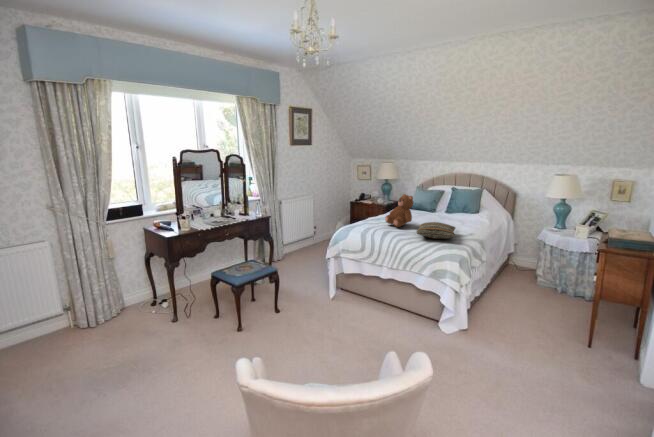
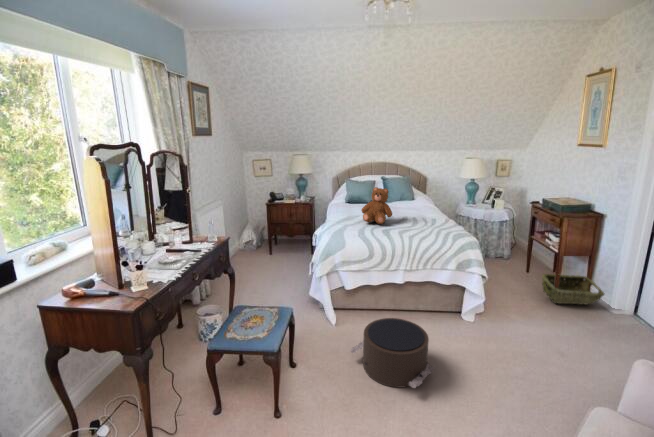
pillow: present [417,222,455,239] -> none [404,213,456,230]
pouf: none [303,296,355,347] -> present [350,318,434,388]
woven basket: none [554,313,629,364] -> present [542,274,604,305]

